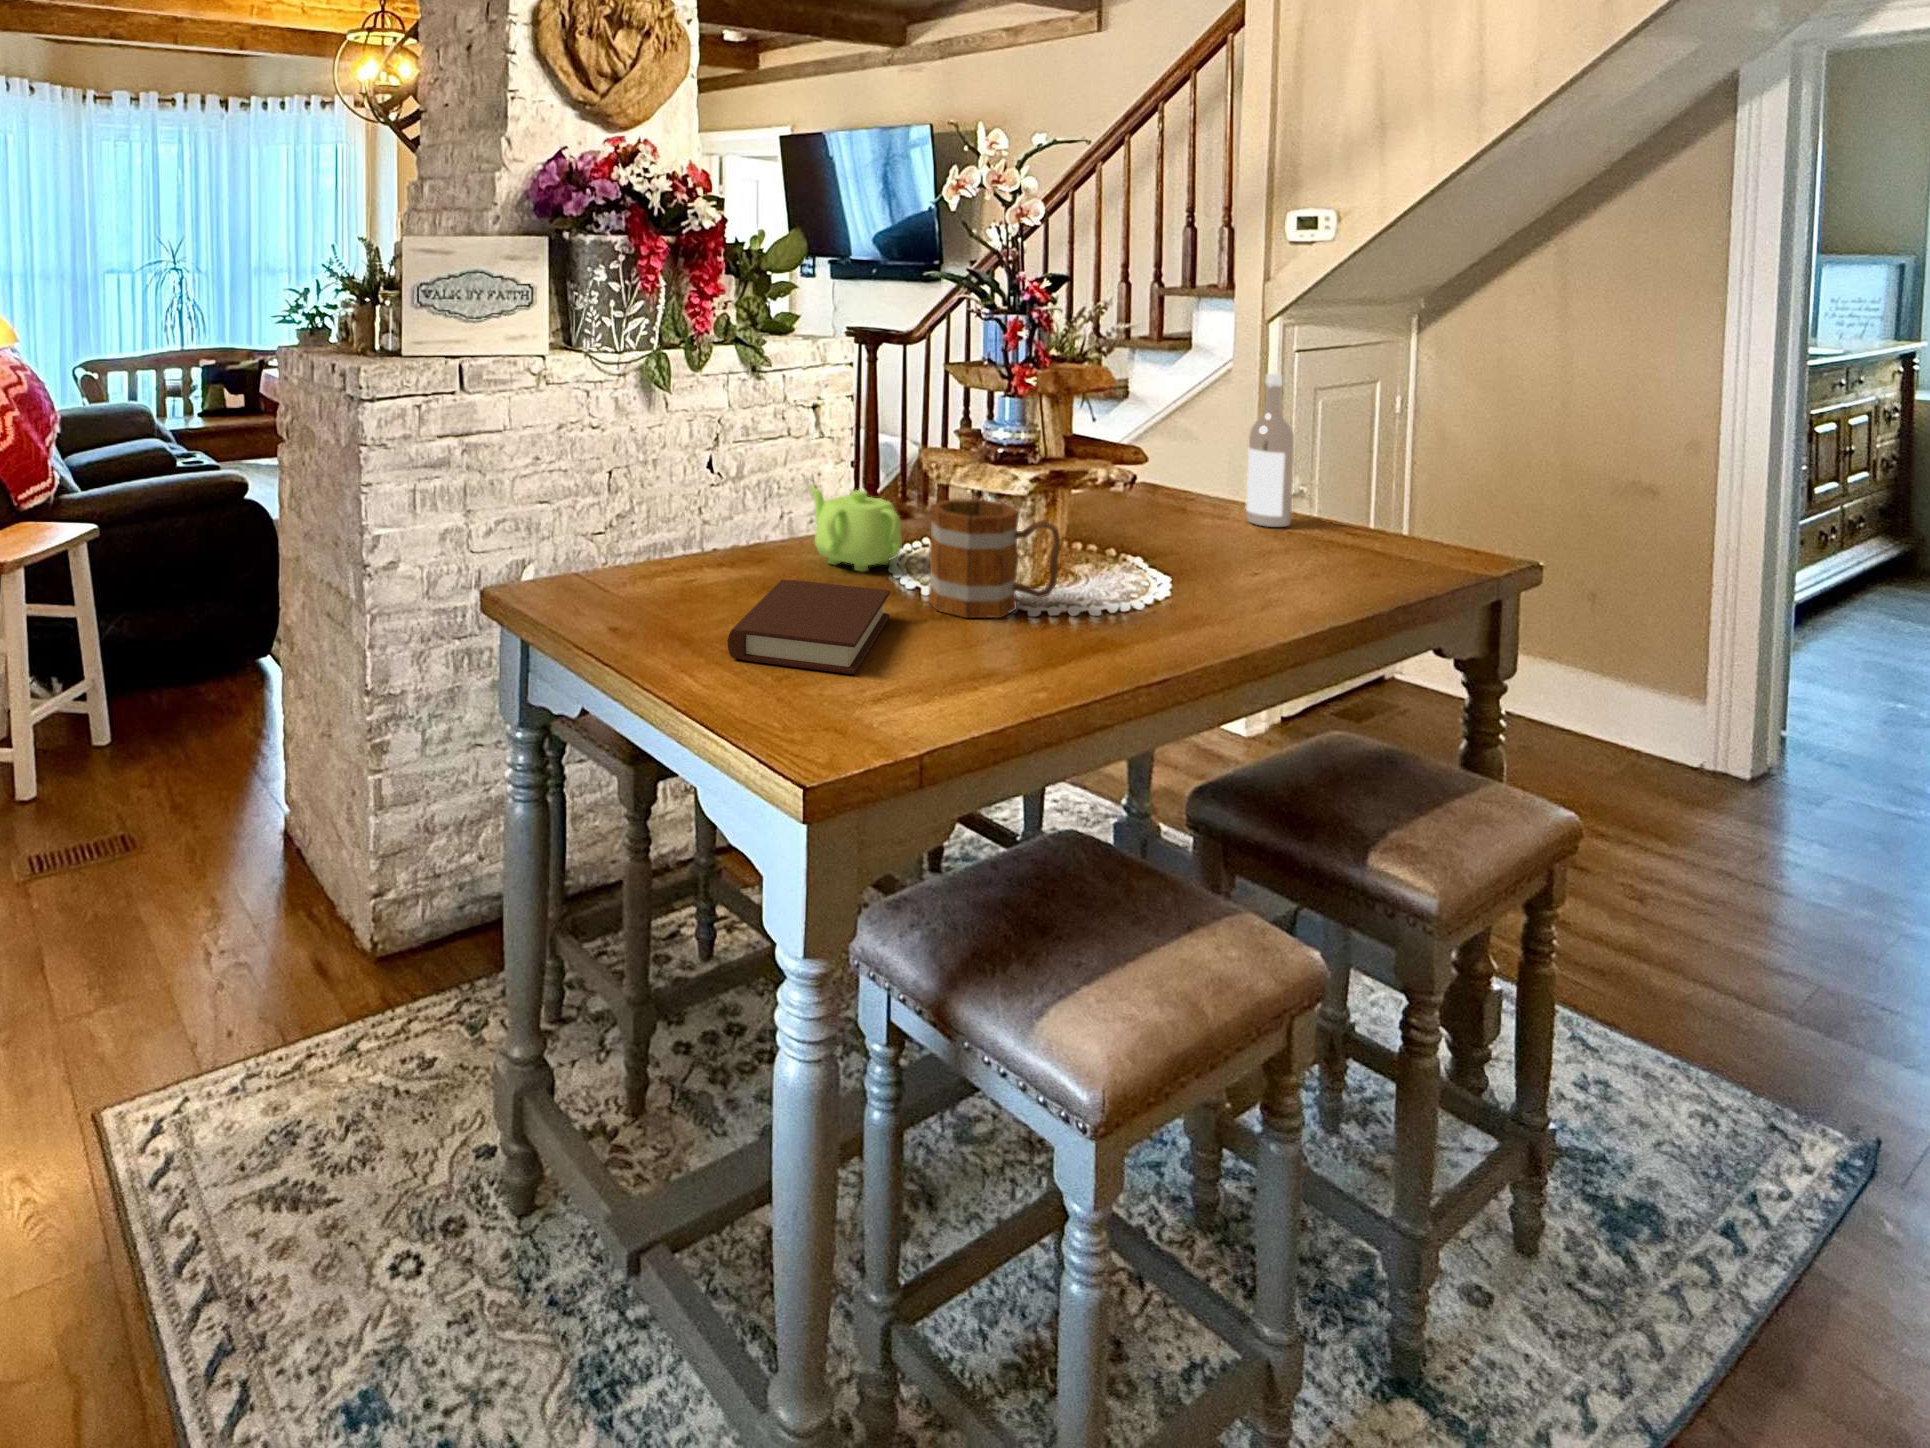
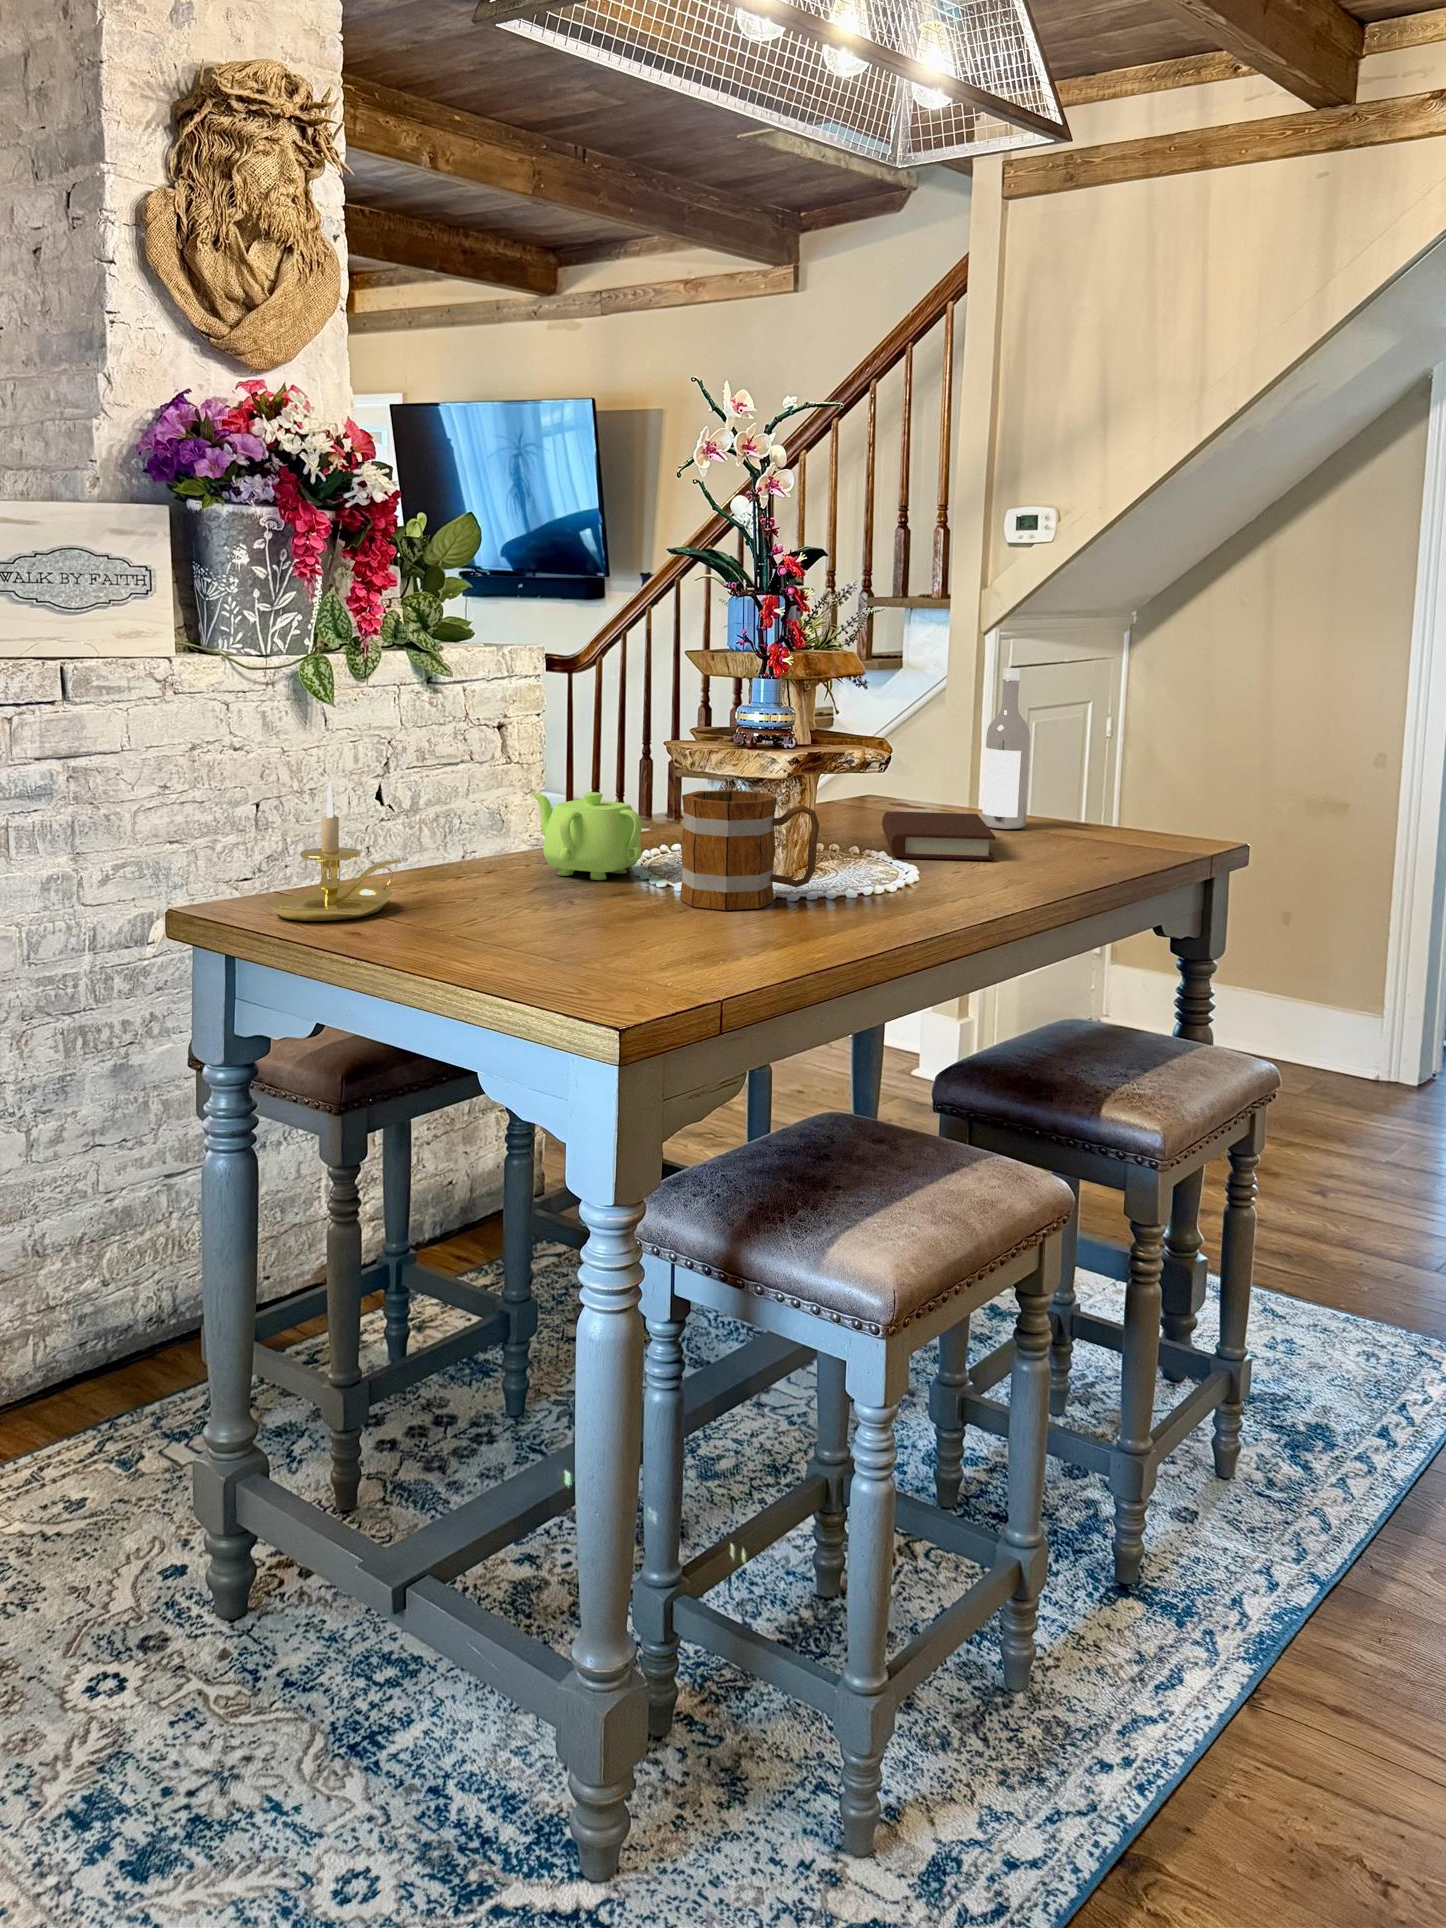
candle holder: none [565,485,683,607] -> present [267,783,402,921]
book: present [728,580,890,674] -> present [882,812,996,860]

